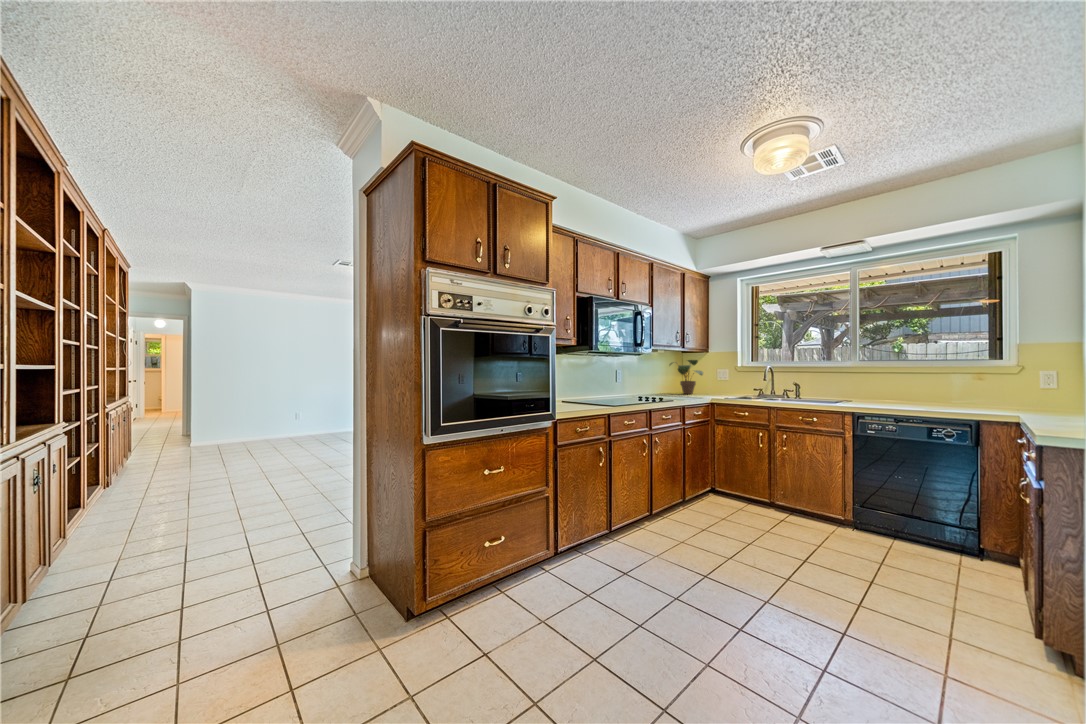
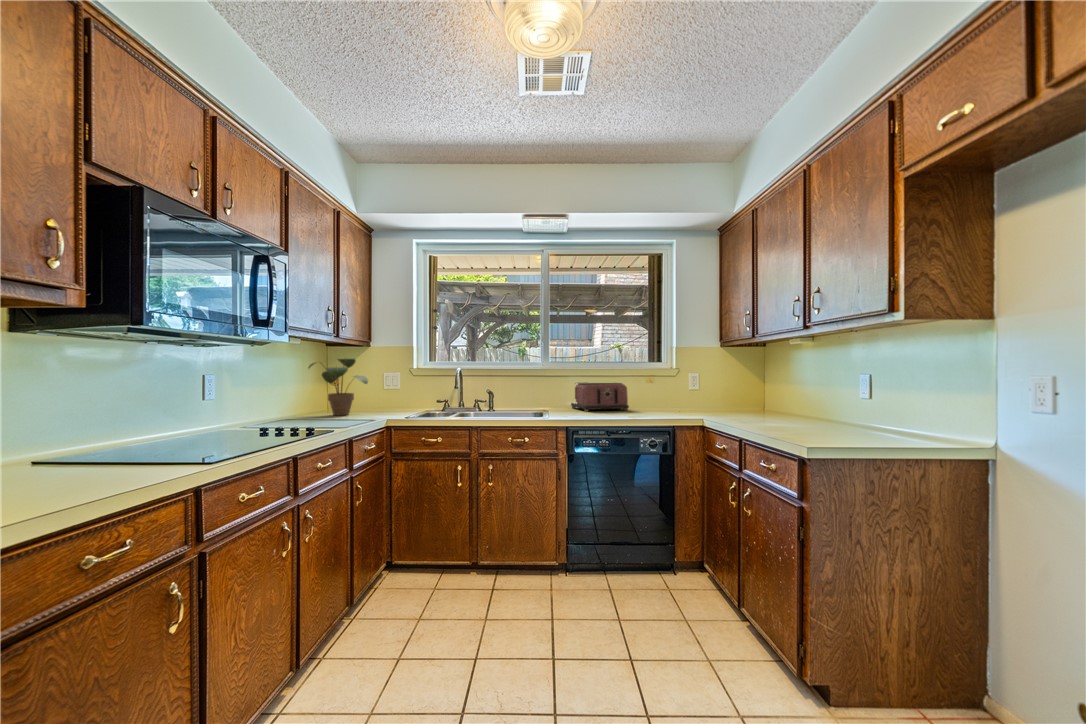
toaster: none [882,379,944,406] -> present [571,382,629,412]

